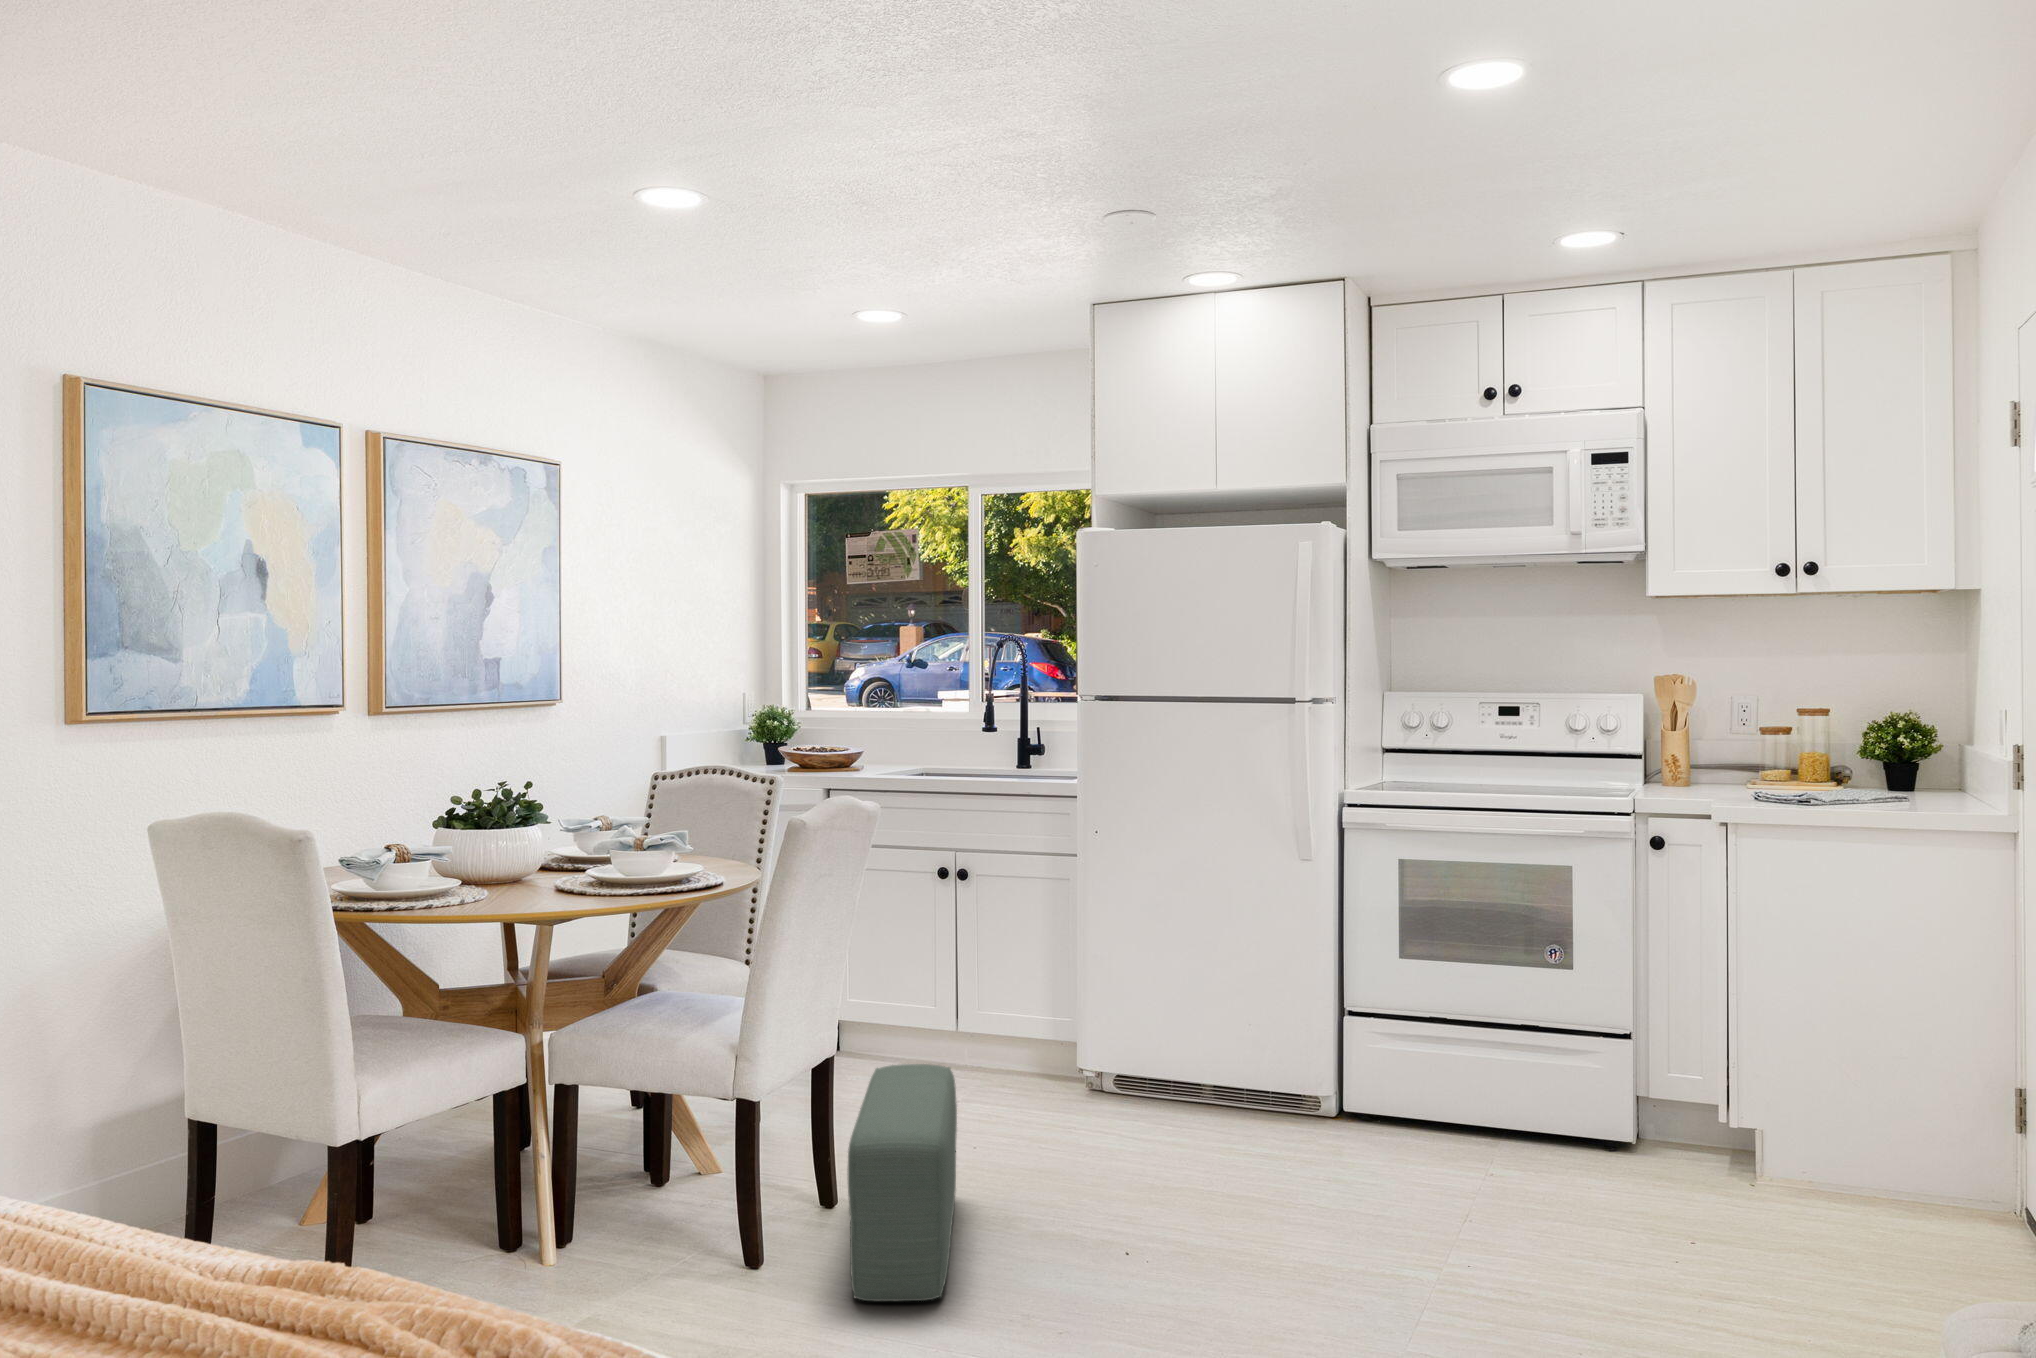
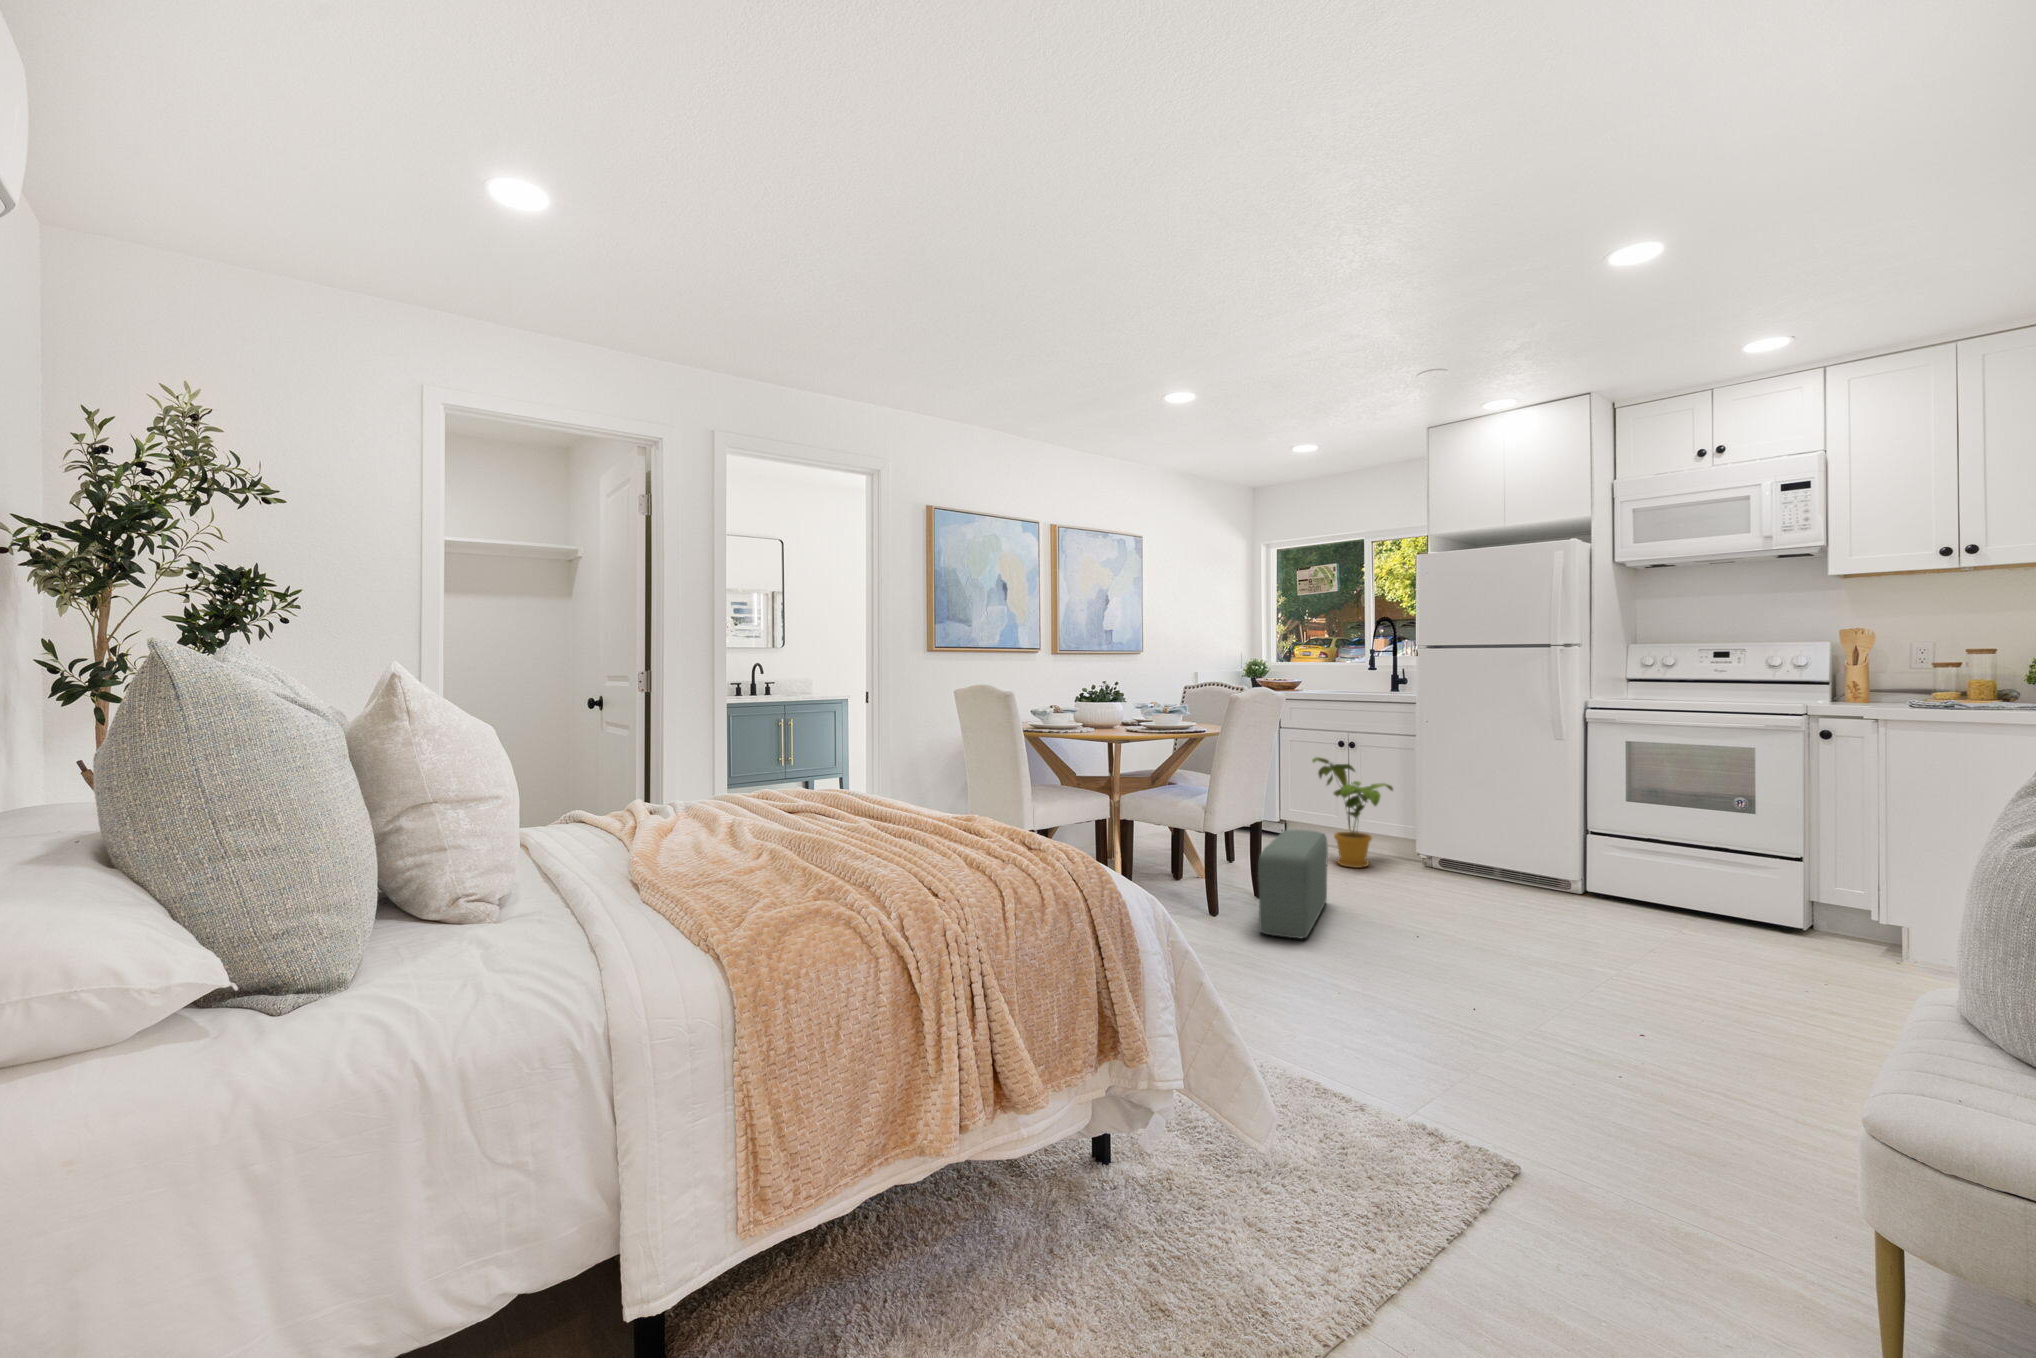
house plant: none [901,903,1036,1105] -> present [1312,757,1393,868]

